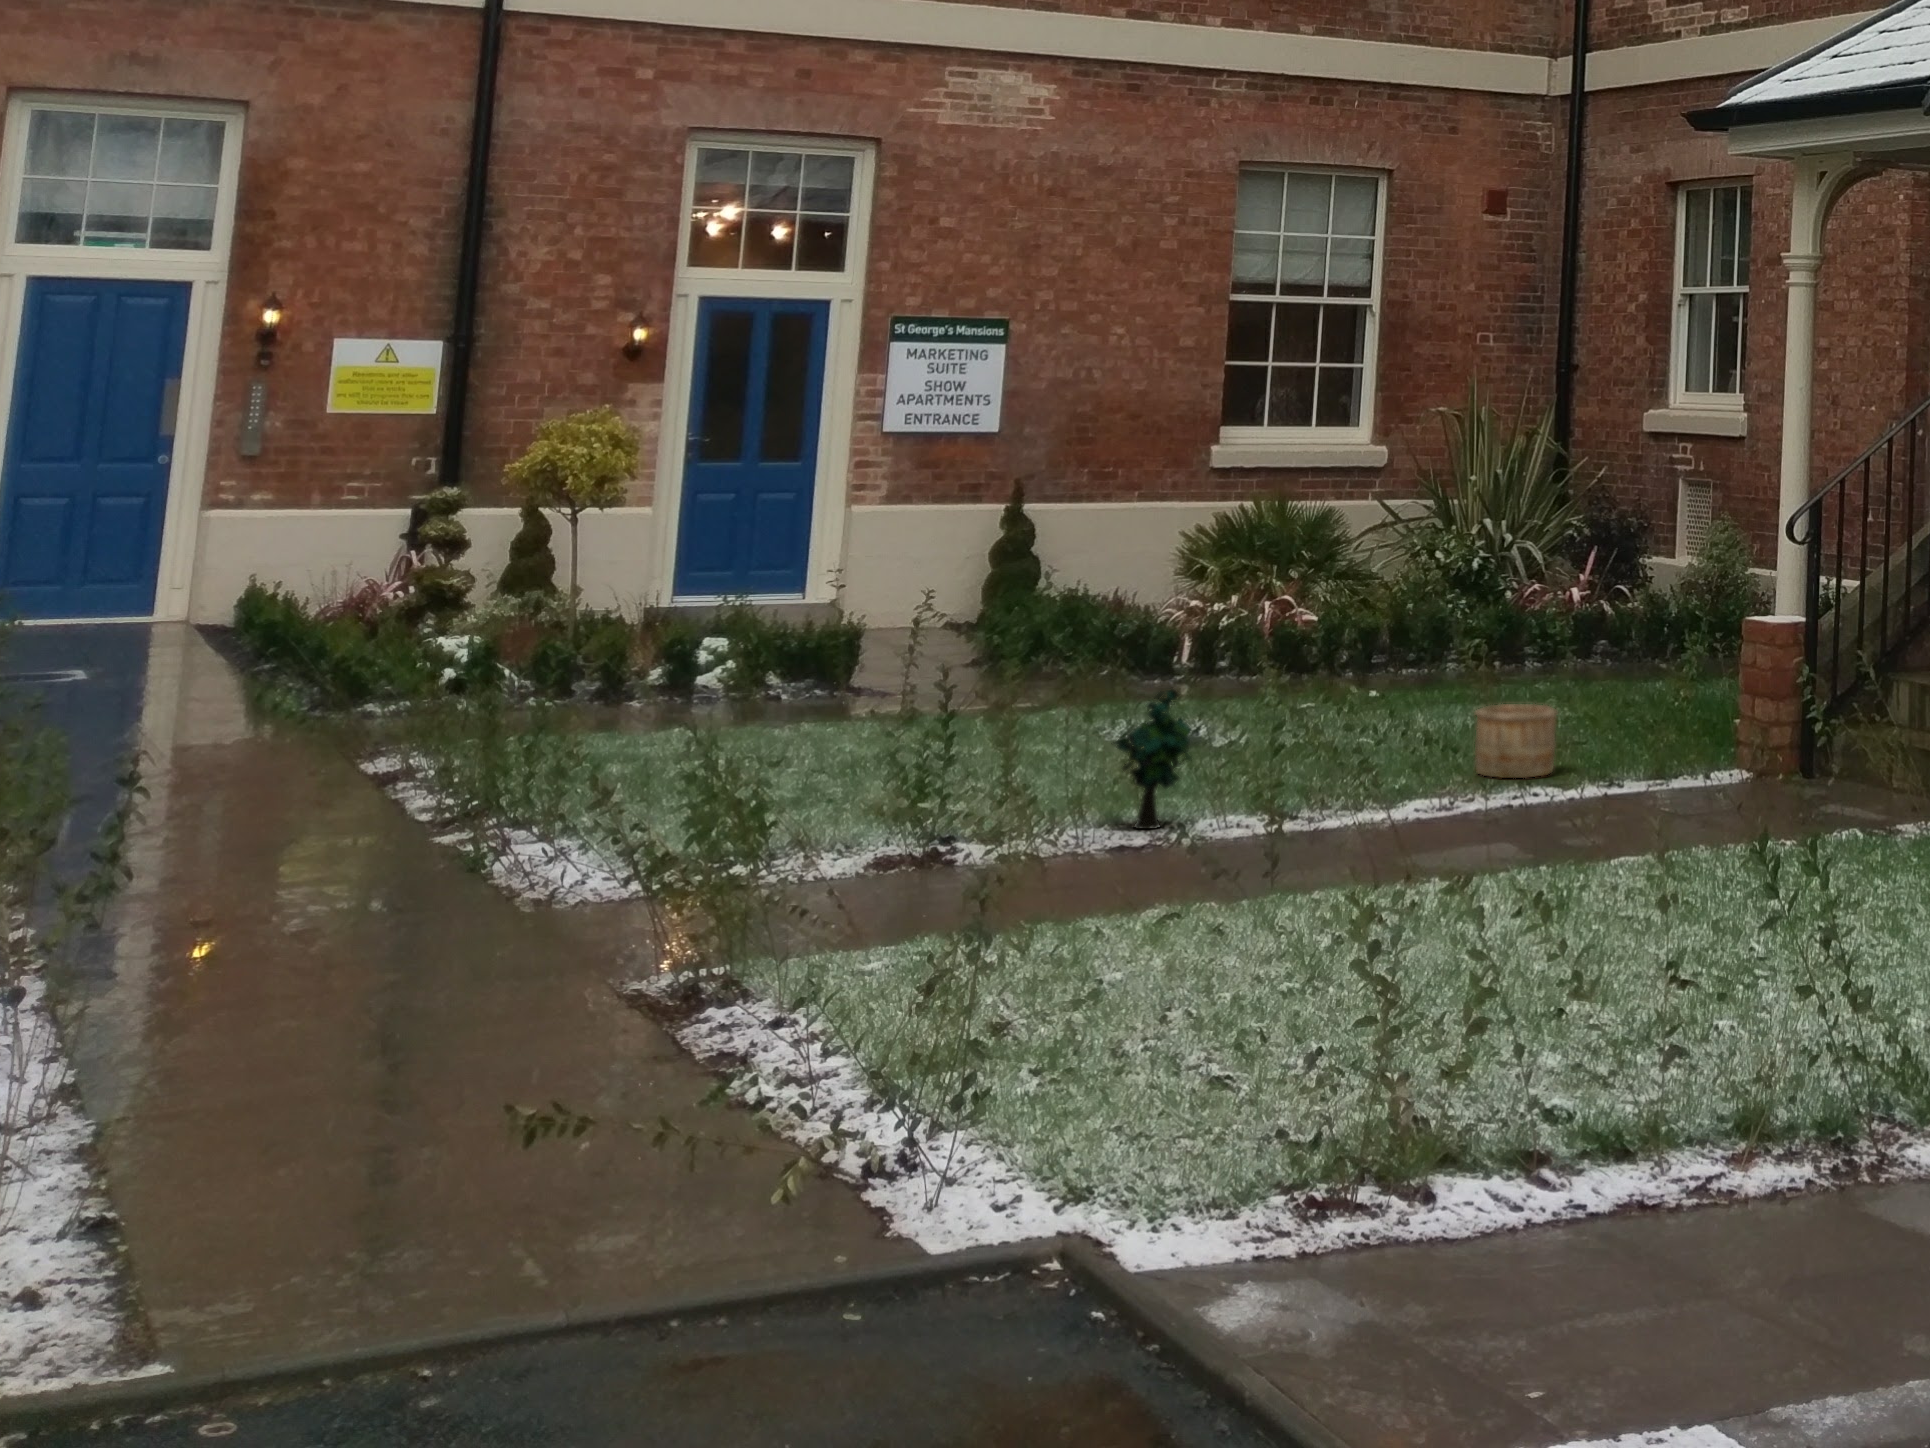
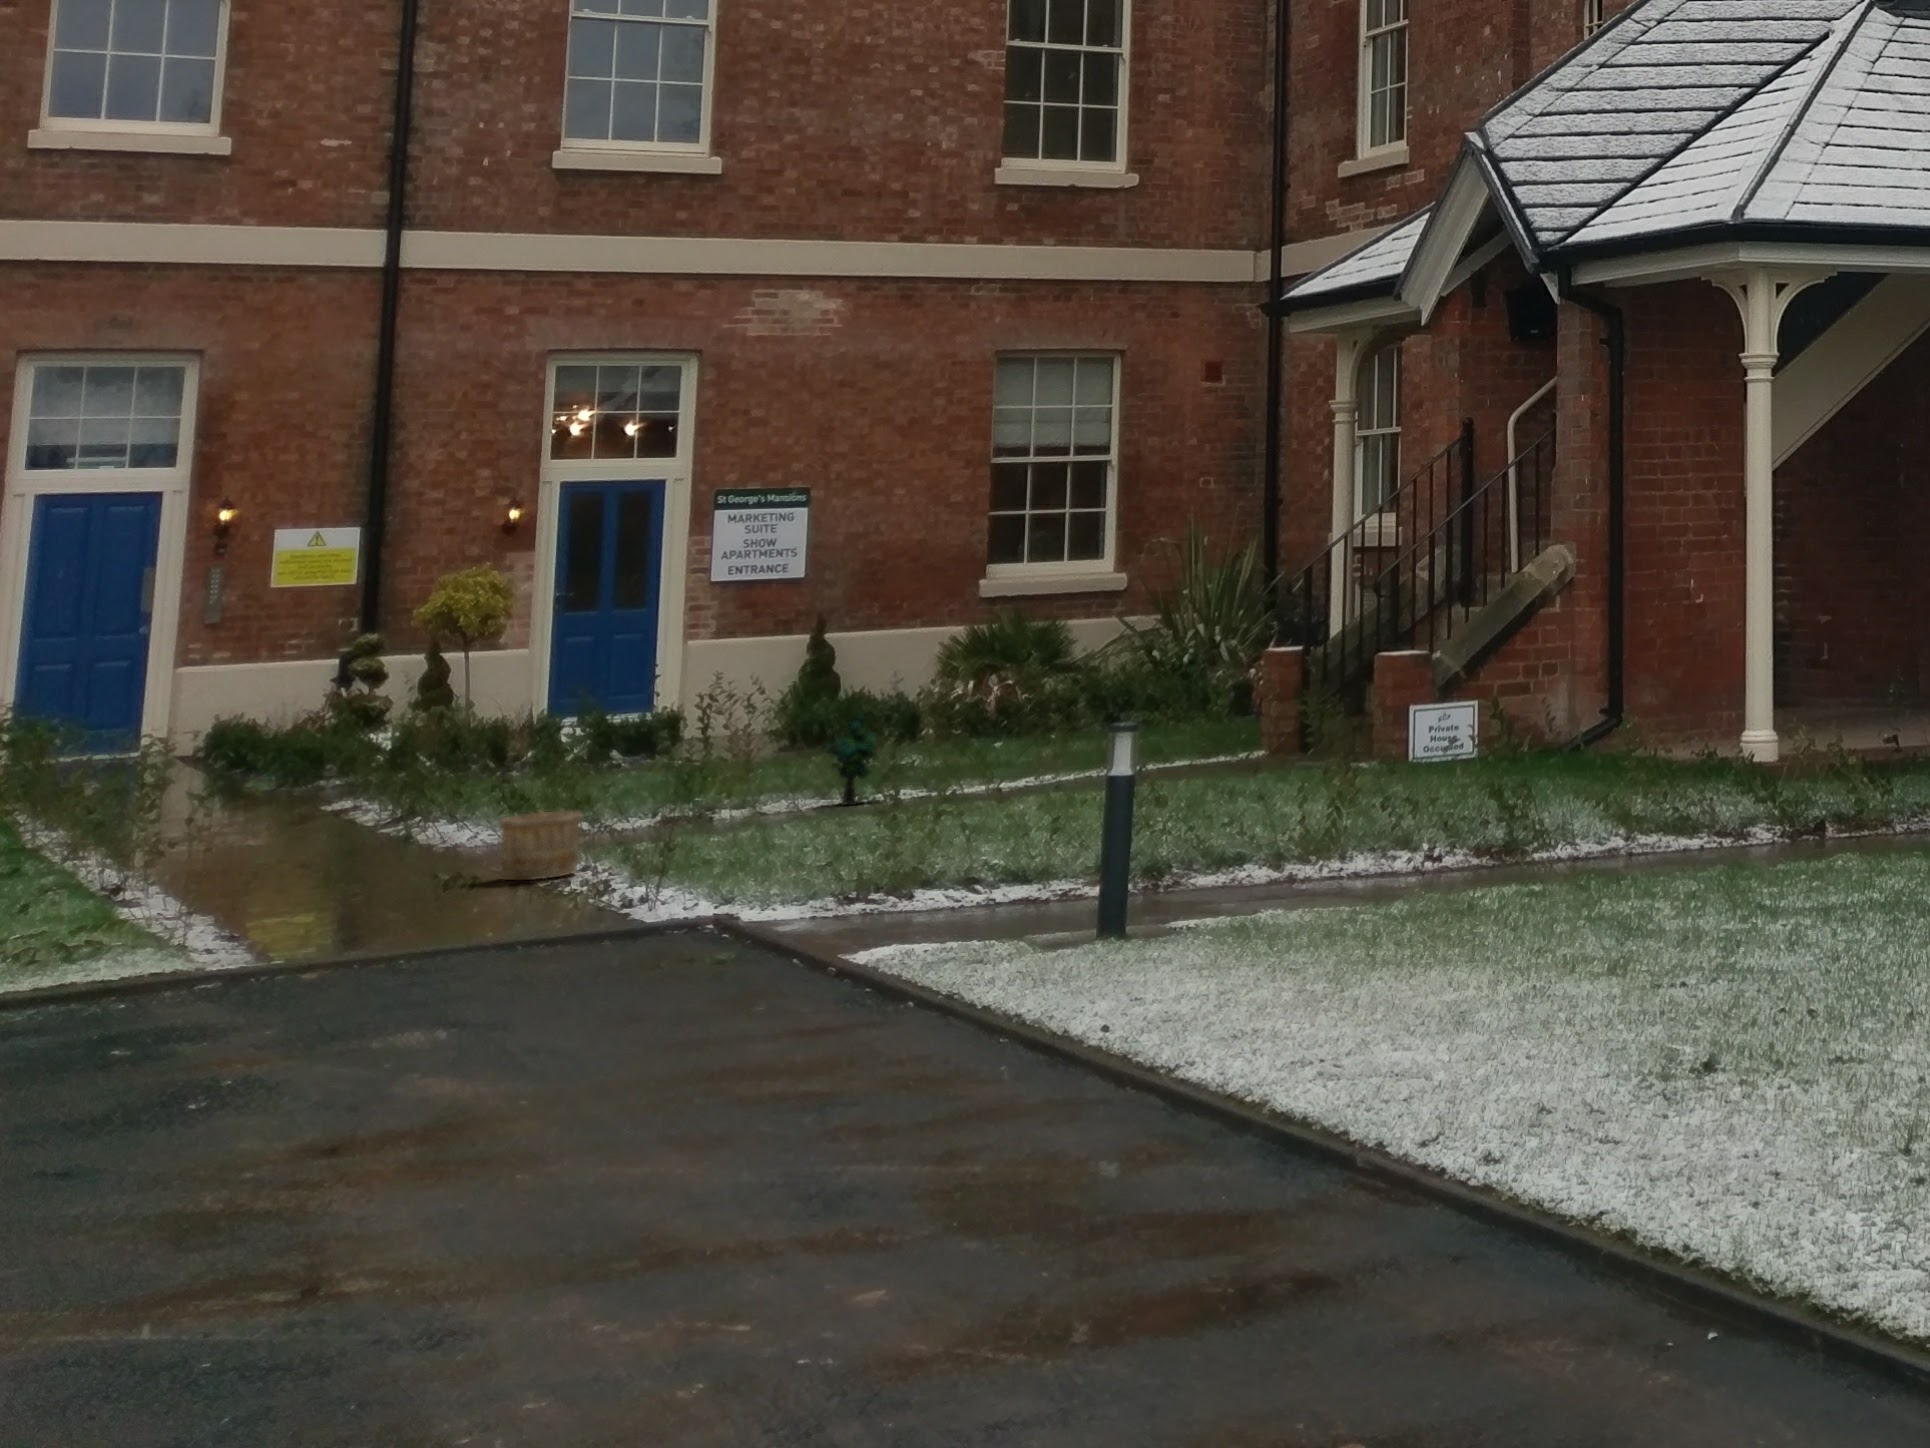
wooden bucket: present [1475,704,1557,778] -> present [500,811,581,880]

